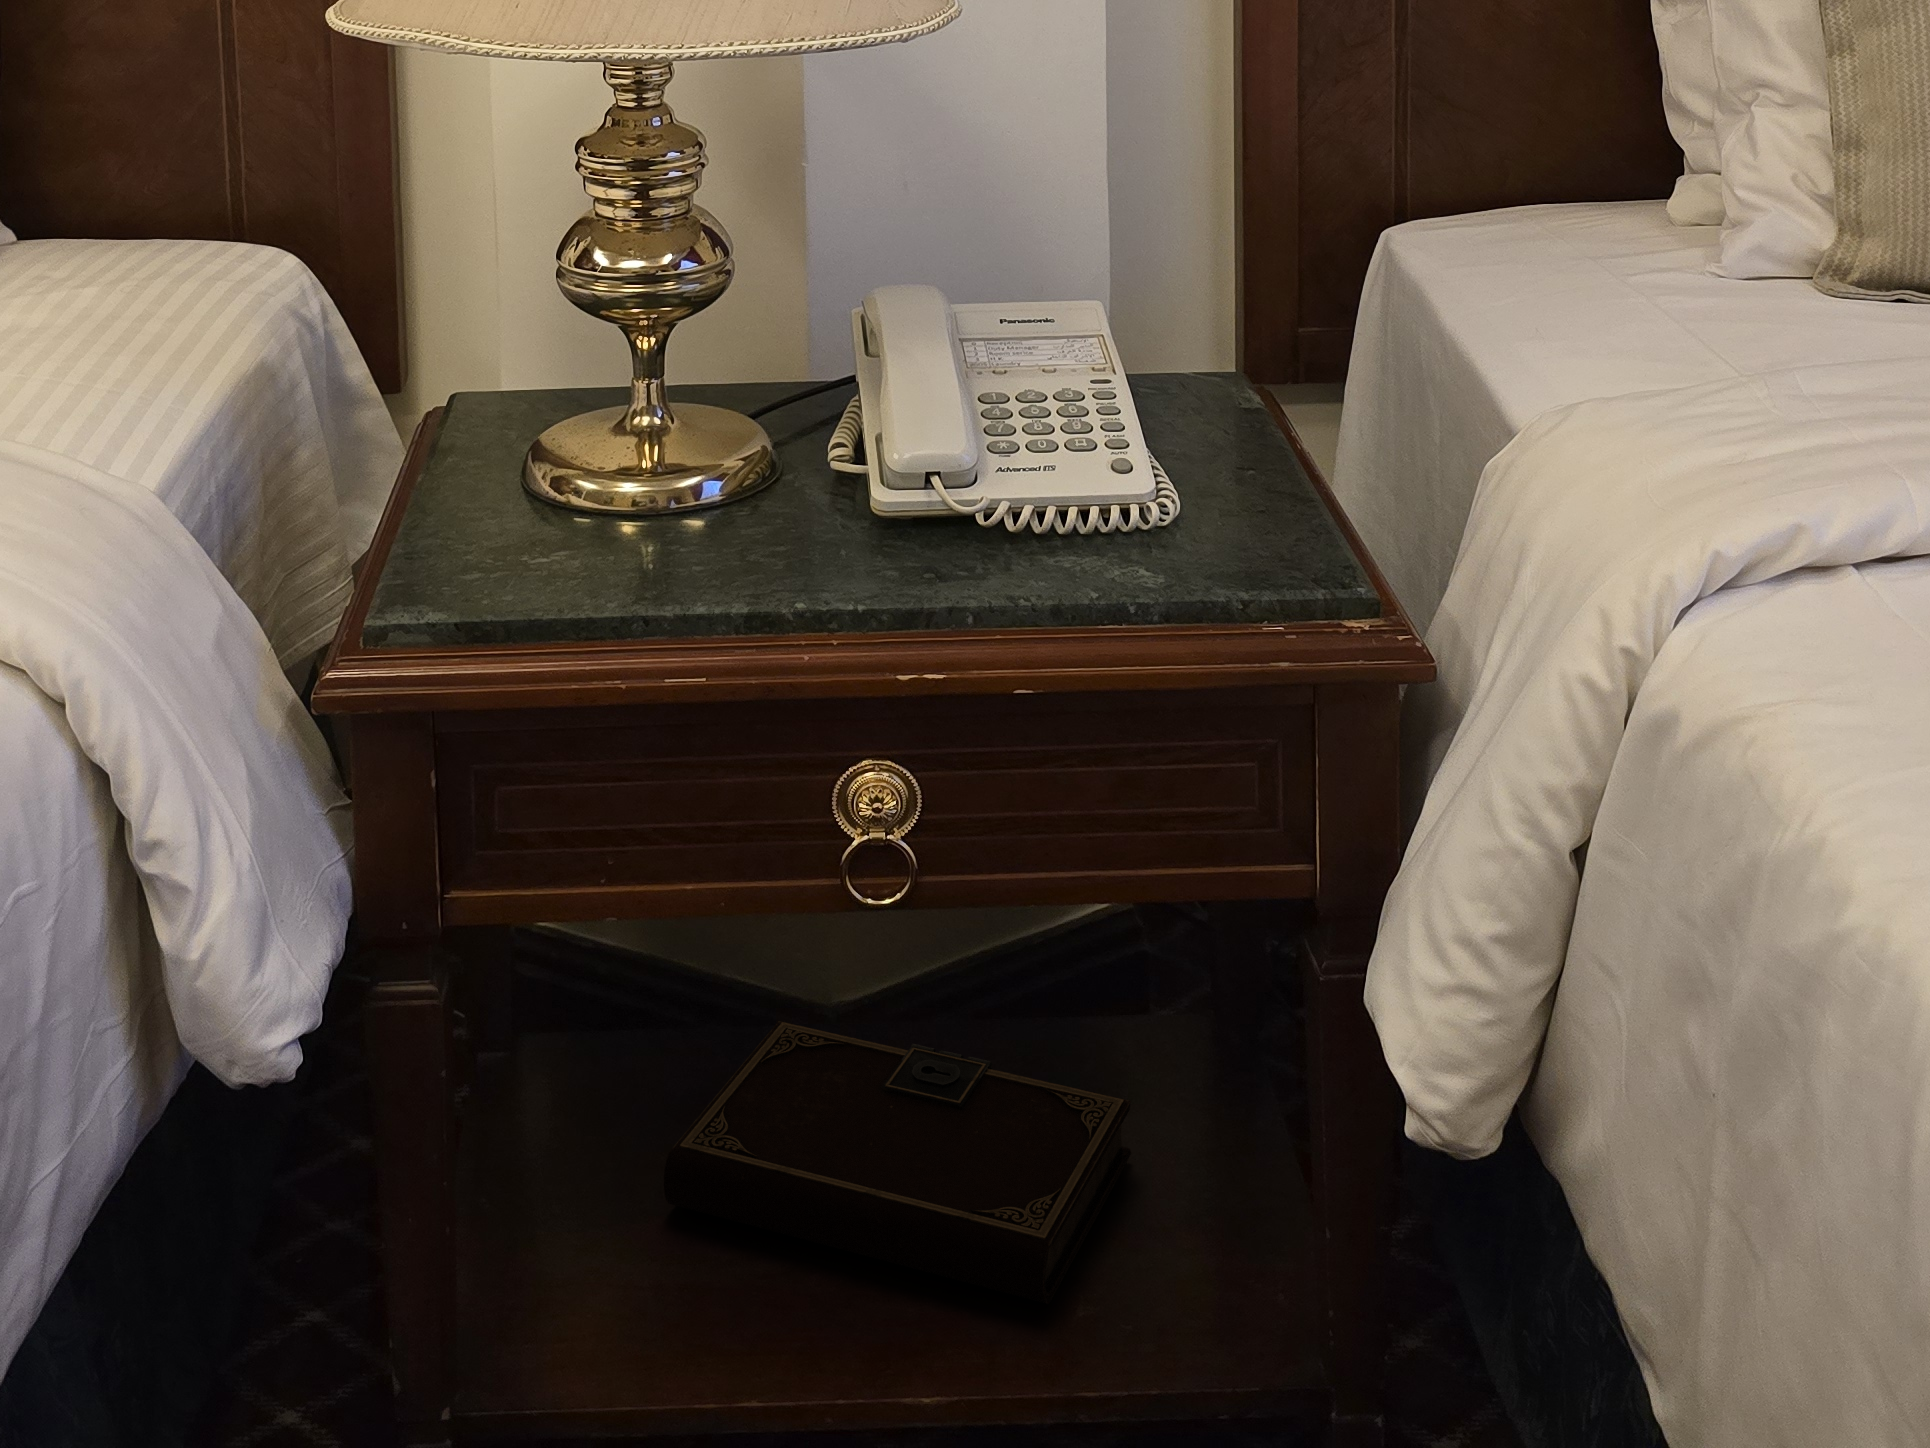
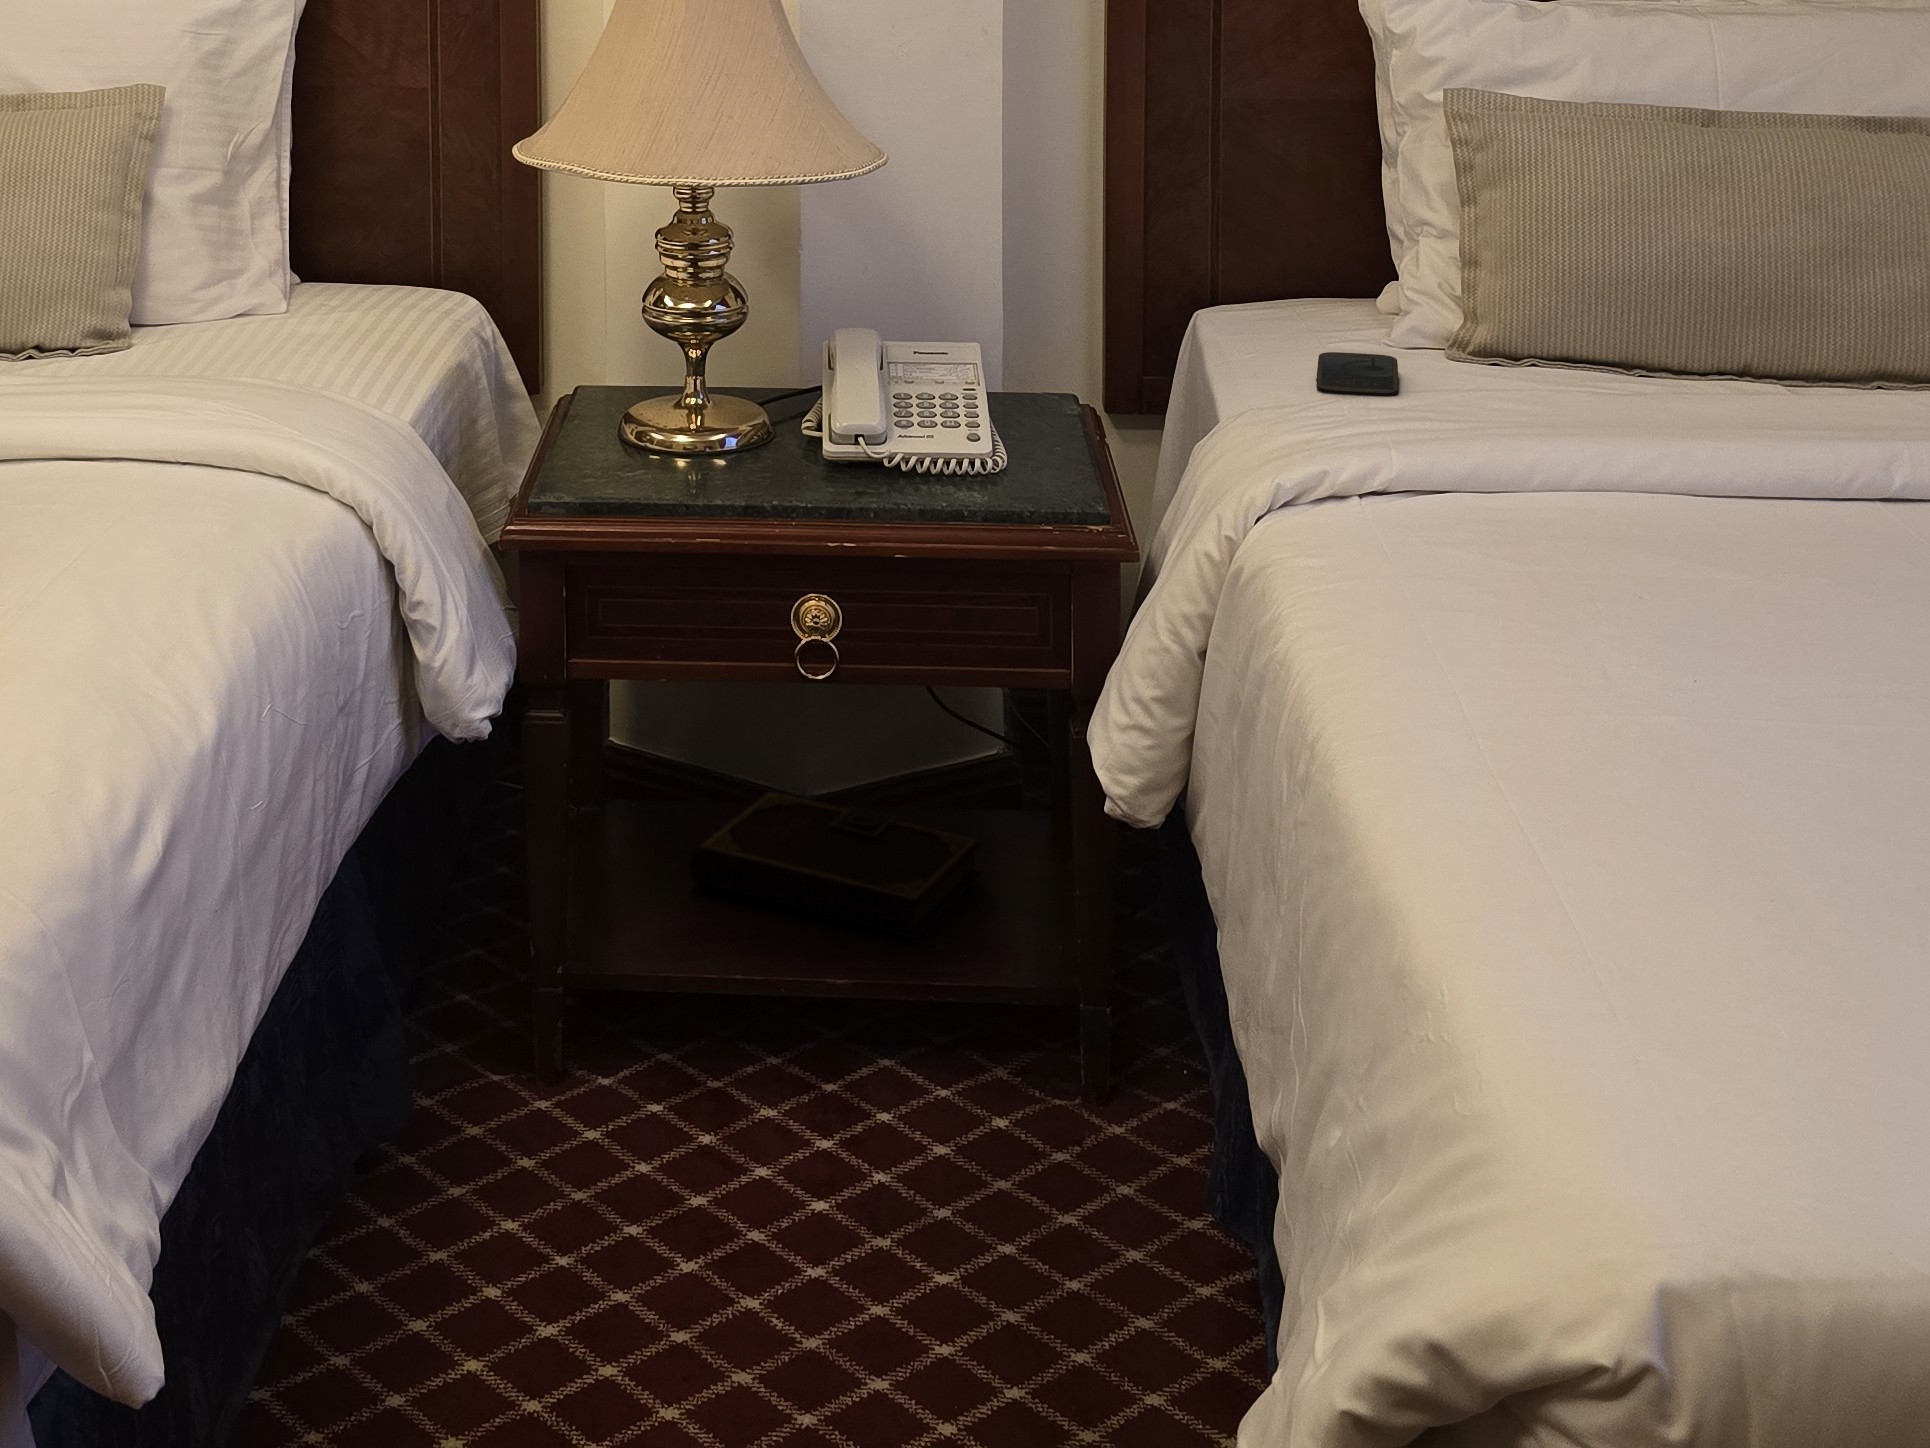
smartphone: none [1662,295,1834,375] -> present [1316,352,1399,396]

